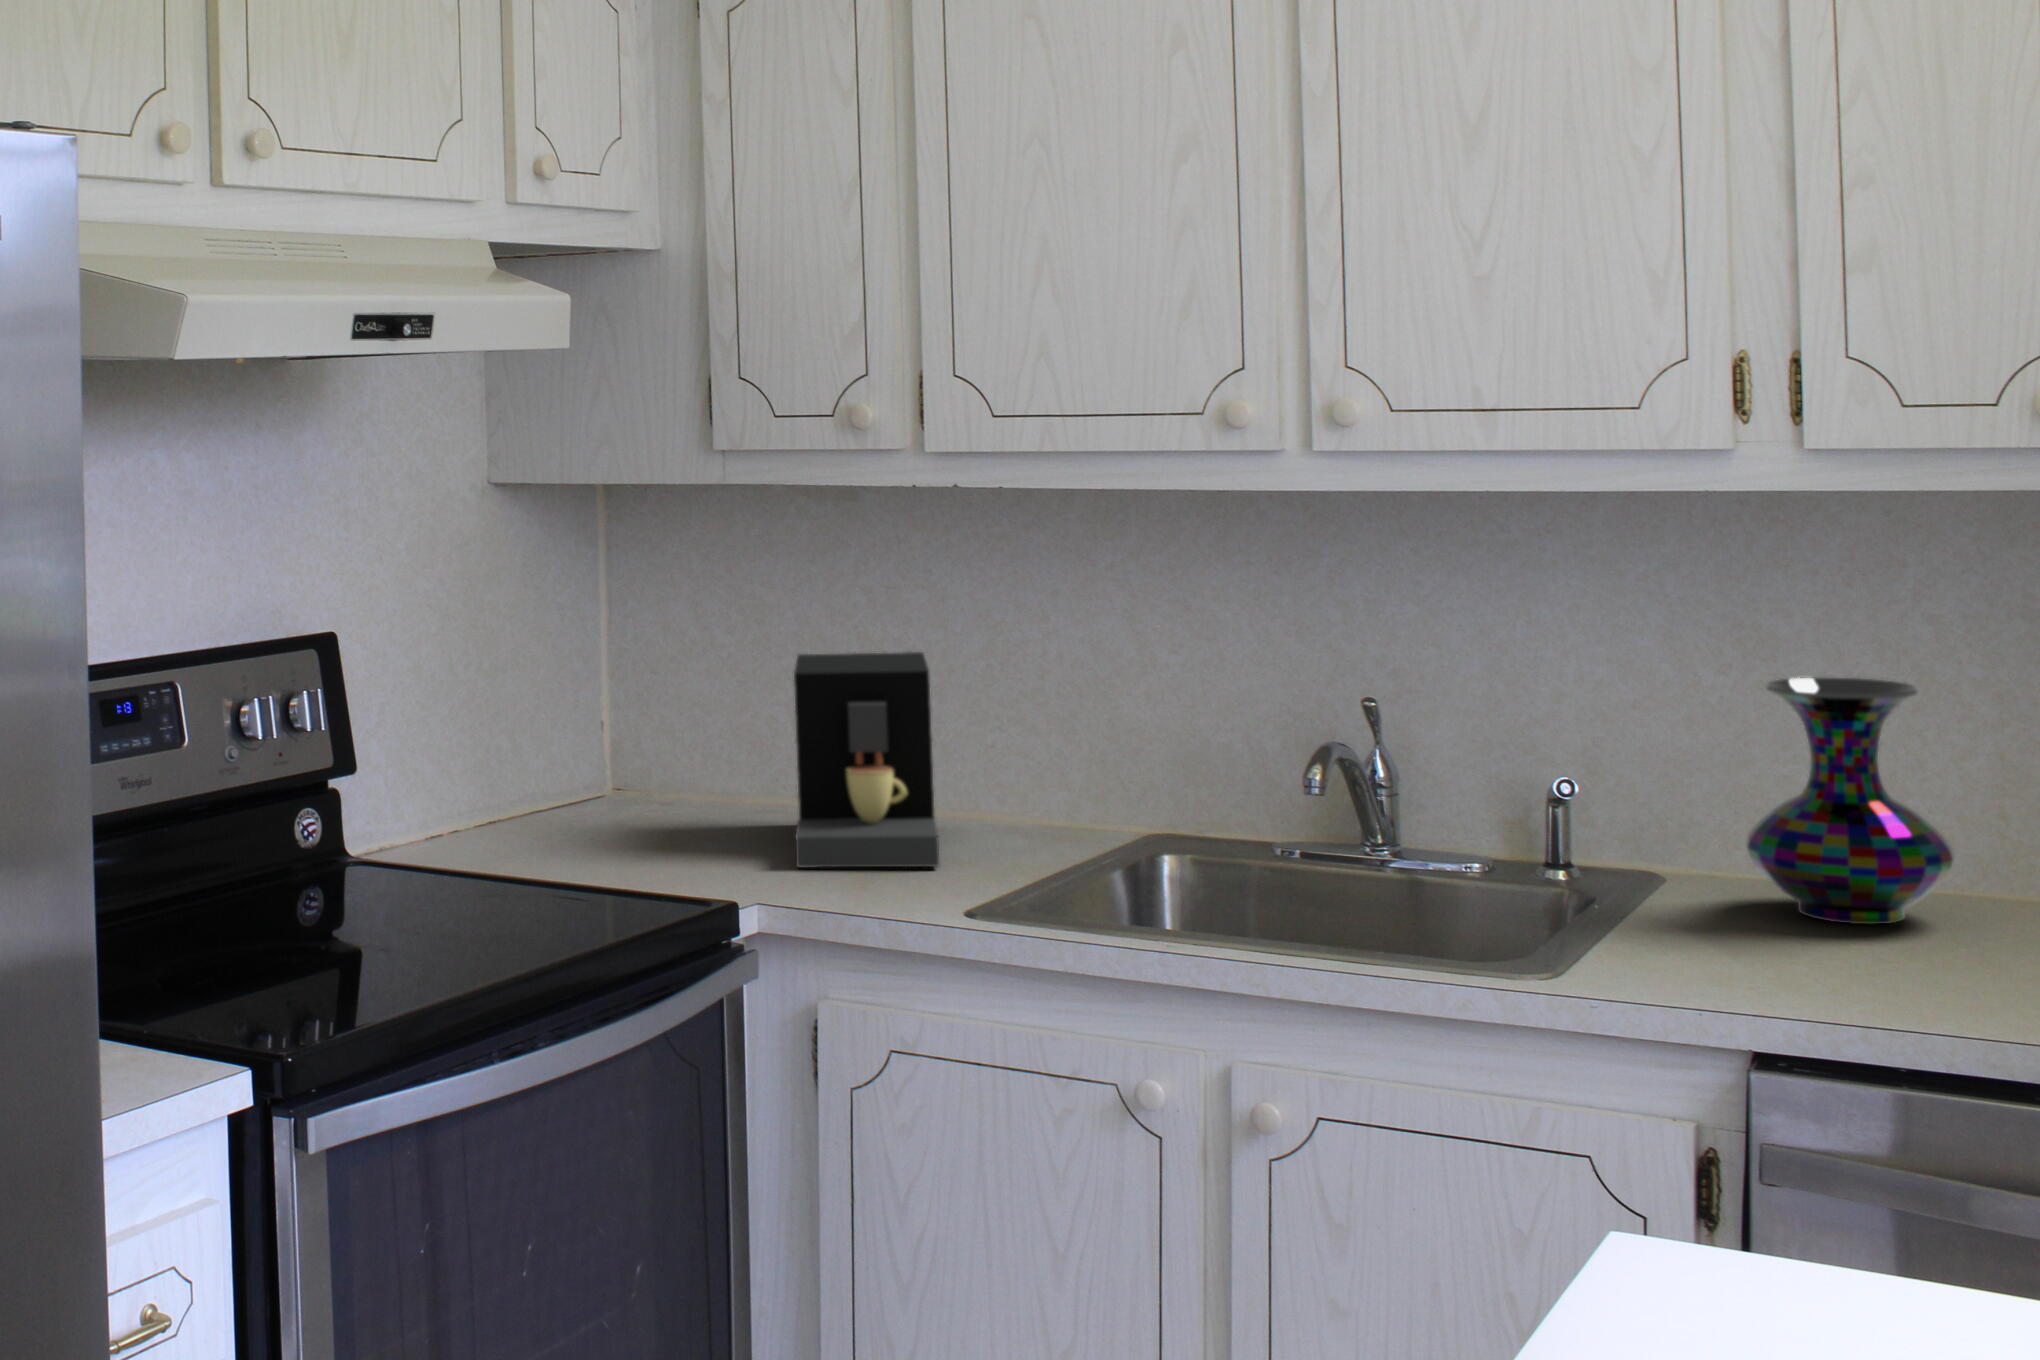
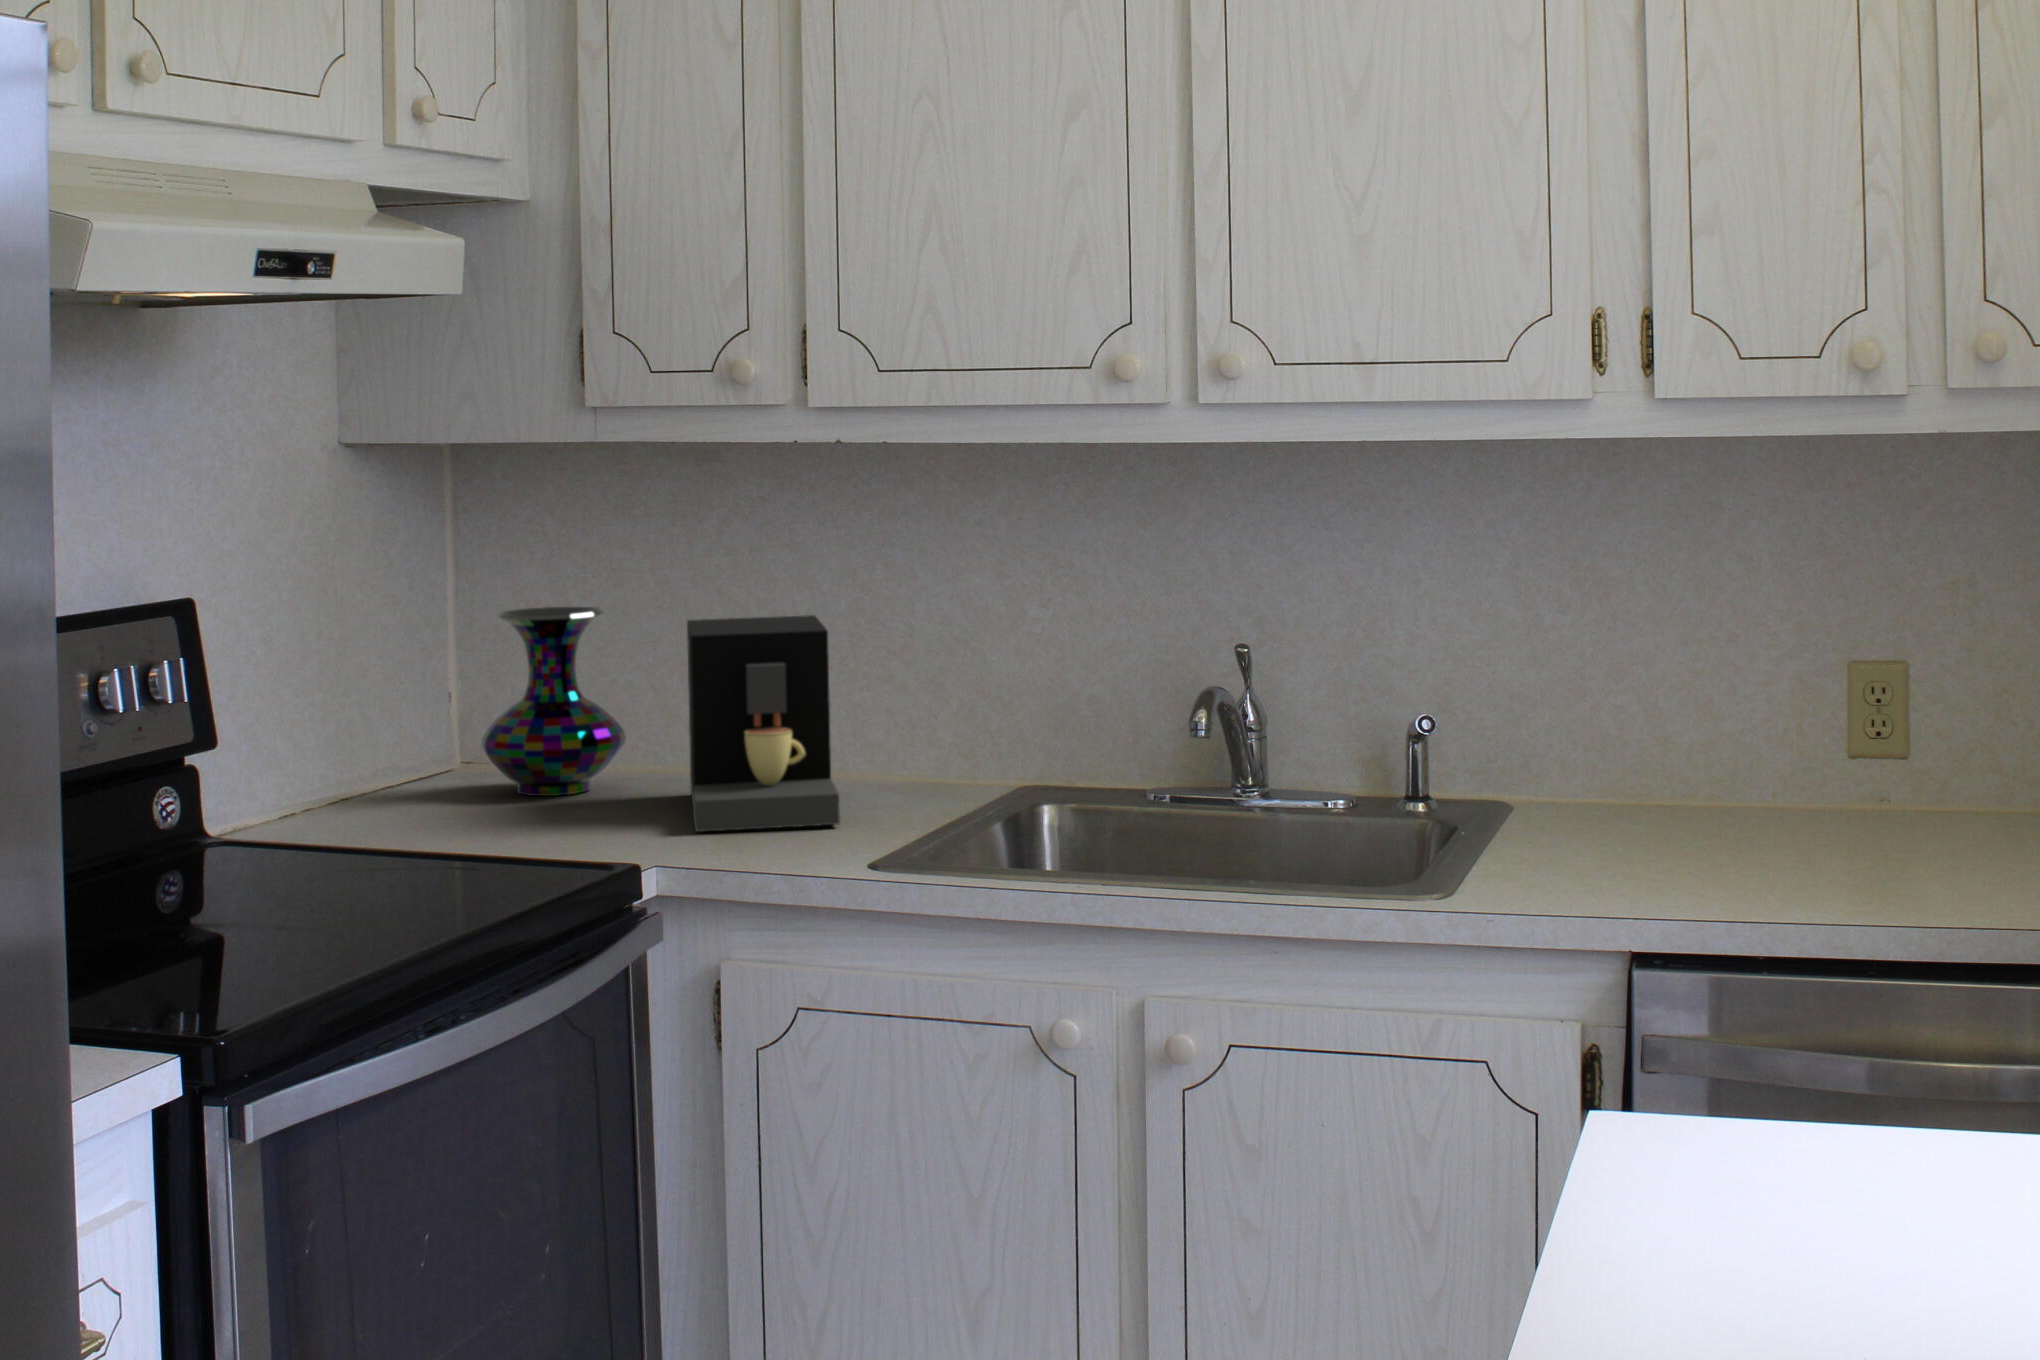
vase: present [1745,678,1955,924] -> present [480,607,626,796]

